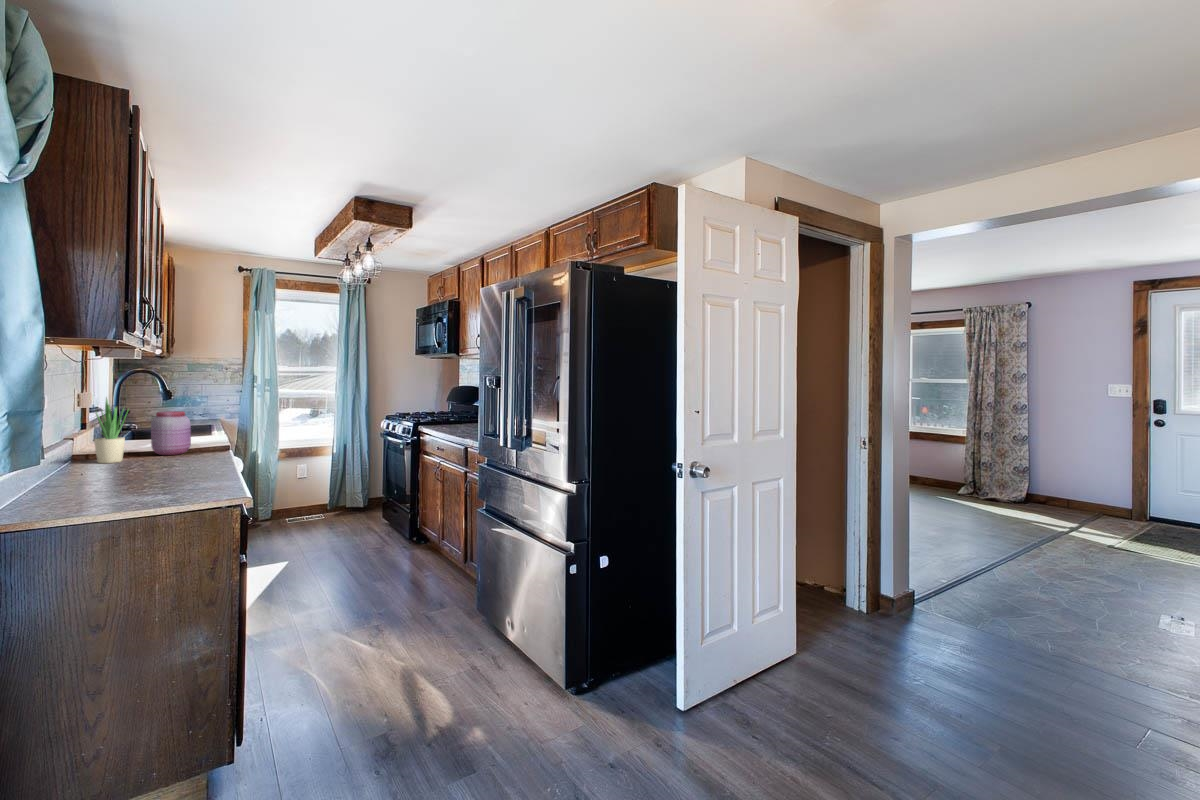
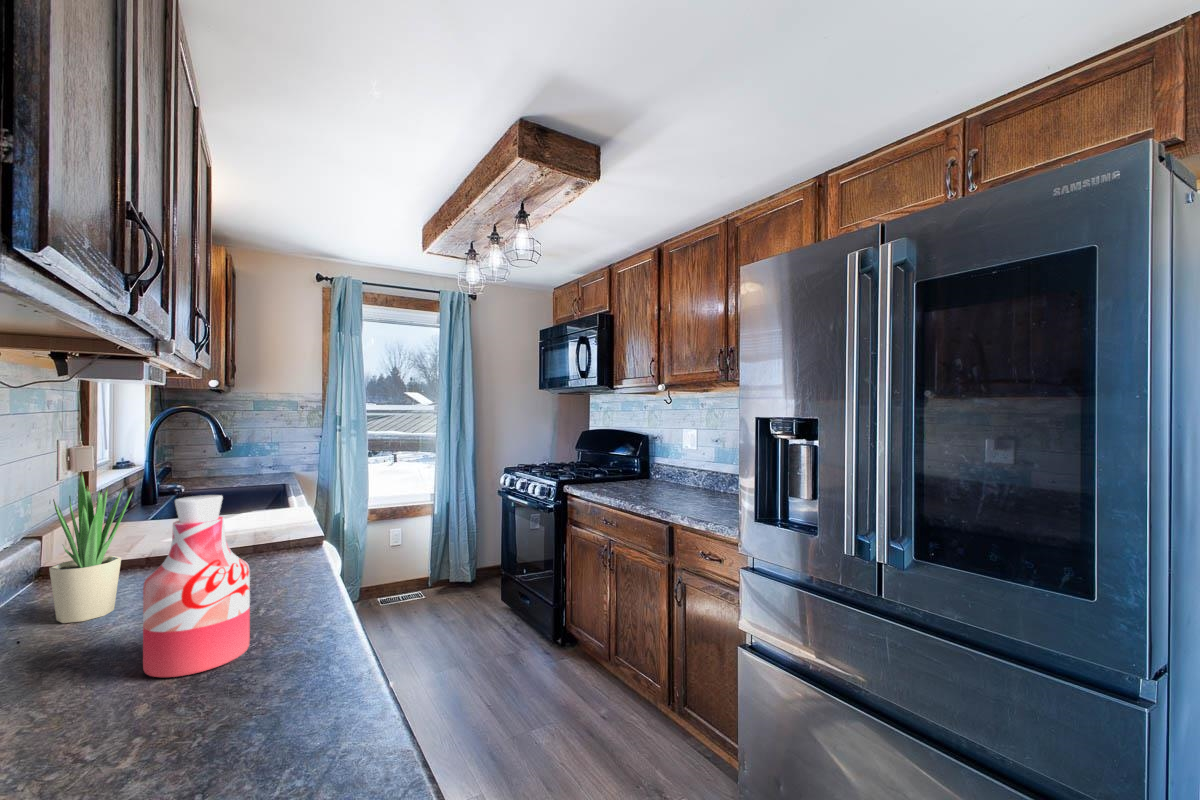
bottle: none [144,406,187,472] -> present [143,495,250,677]
jar: present [151,411,191,455] -> none [183,487,258,579]

